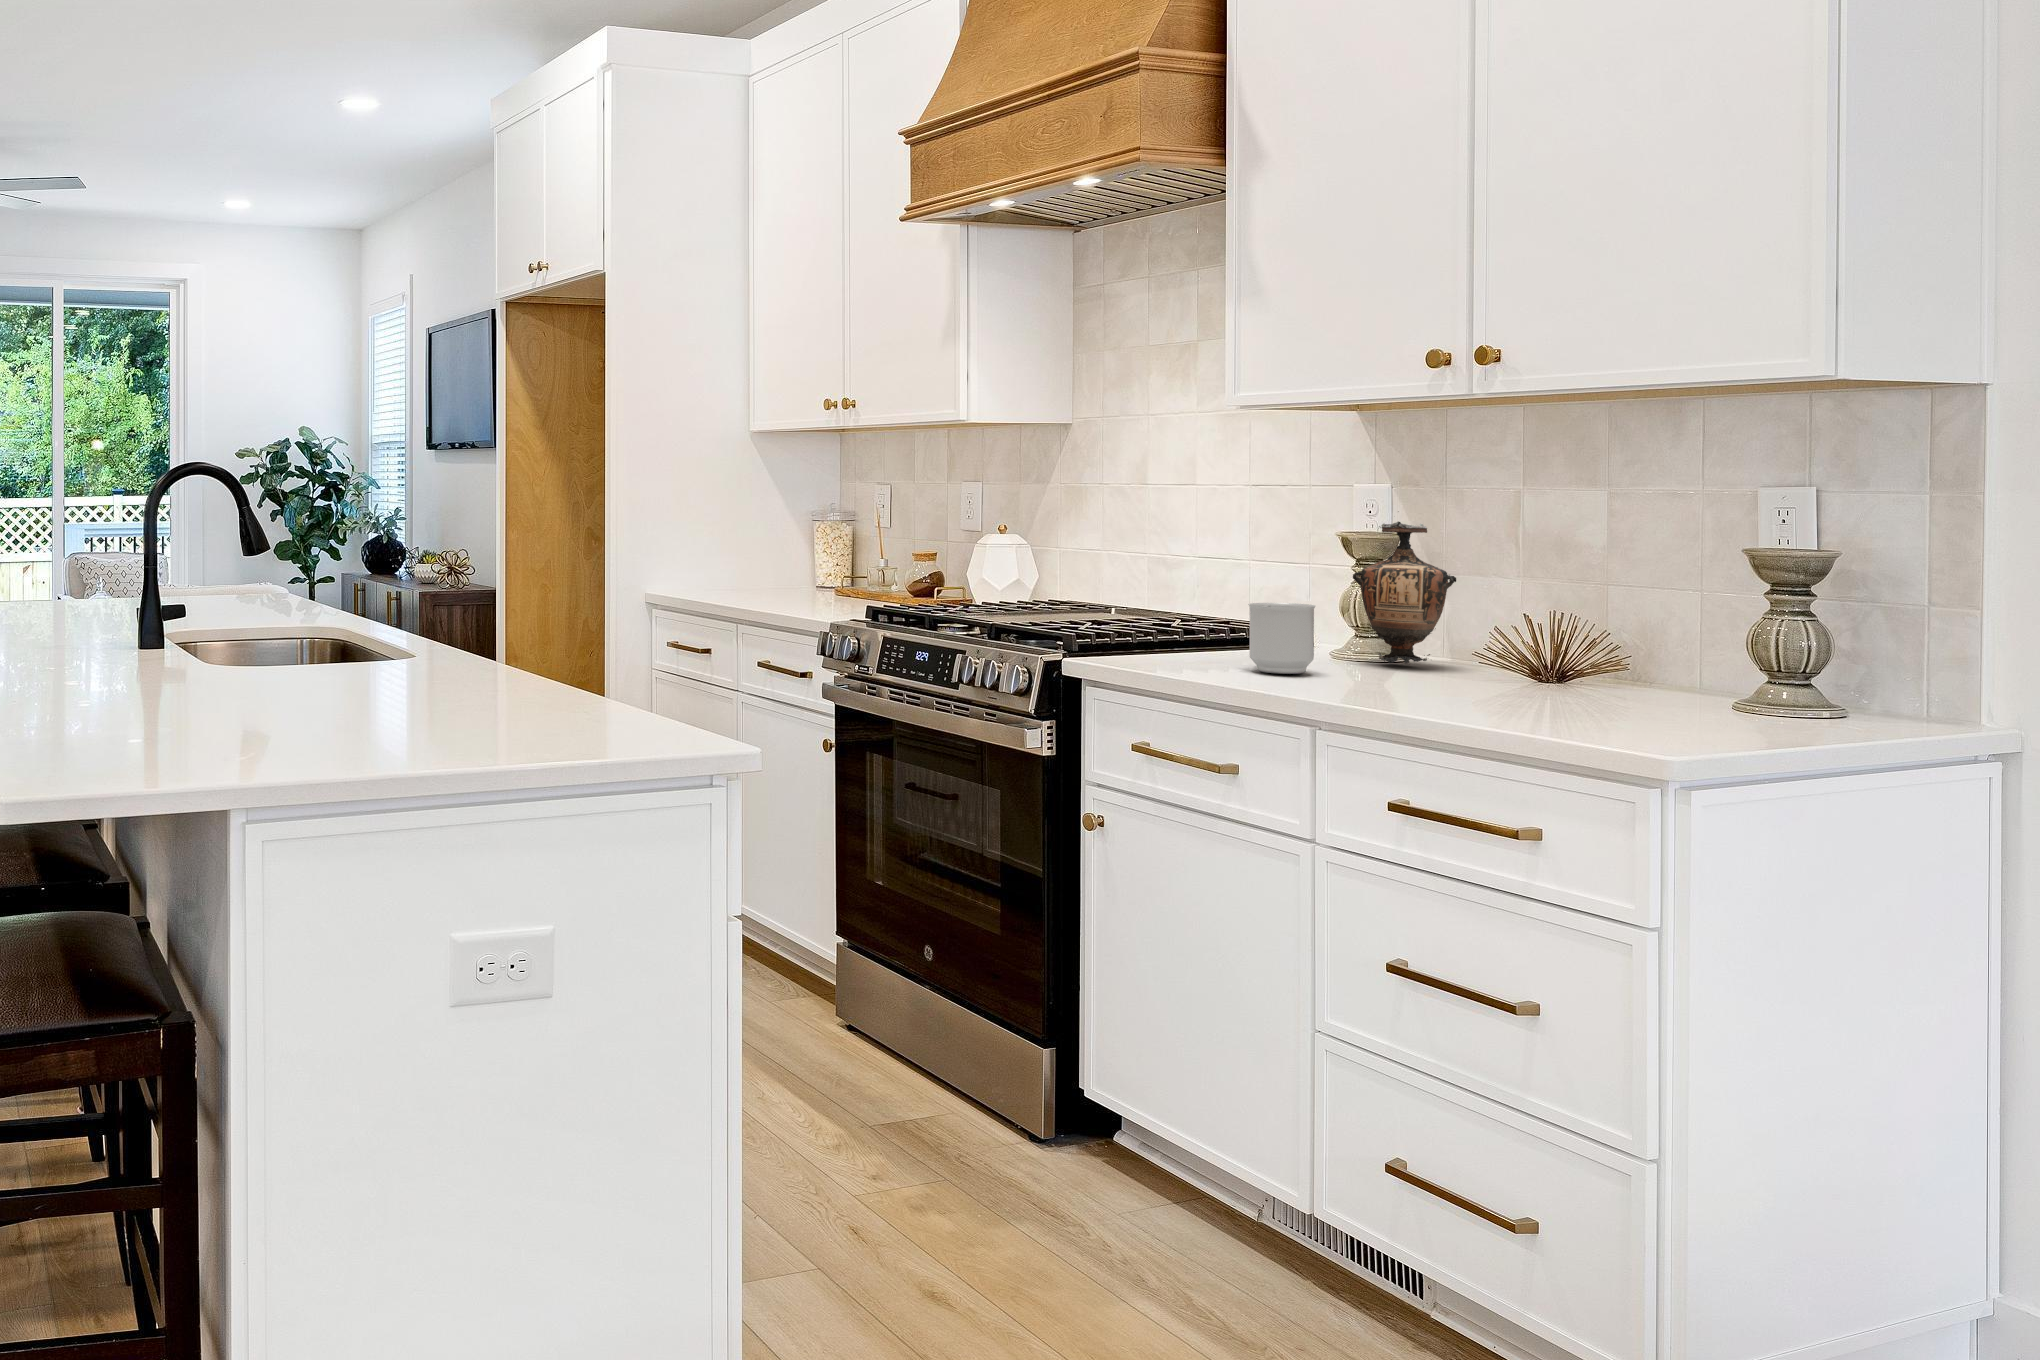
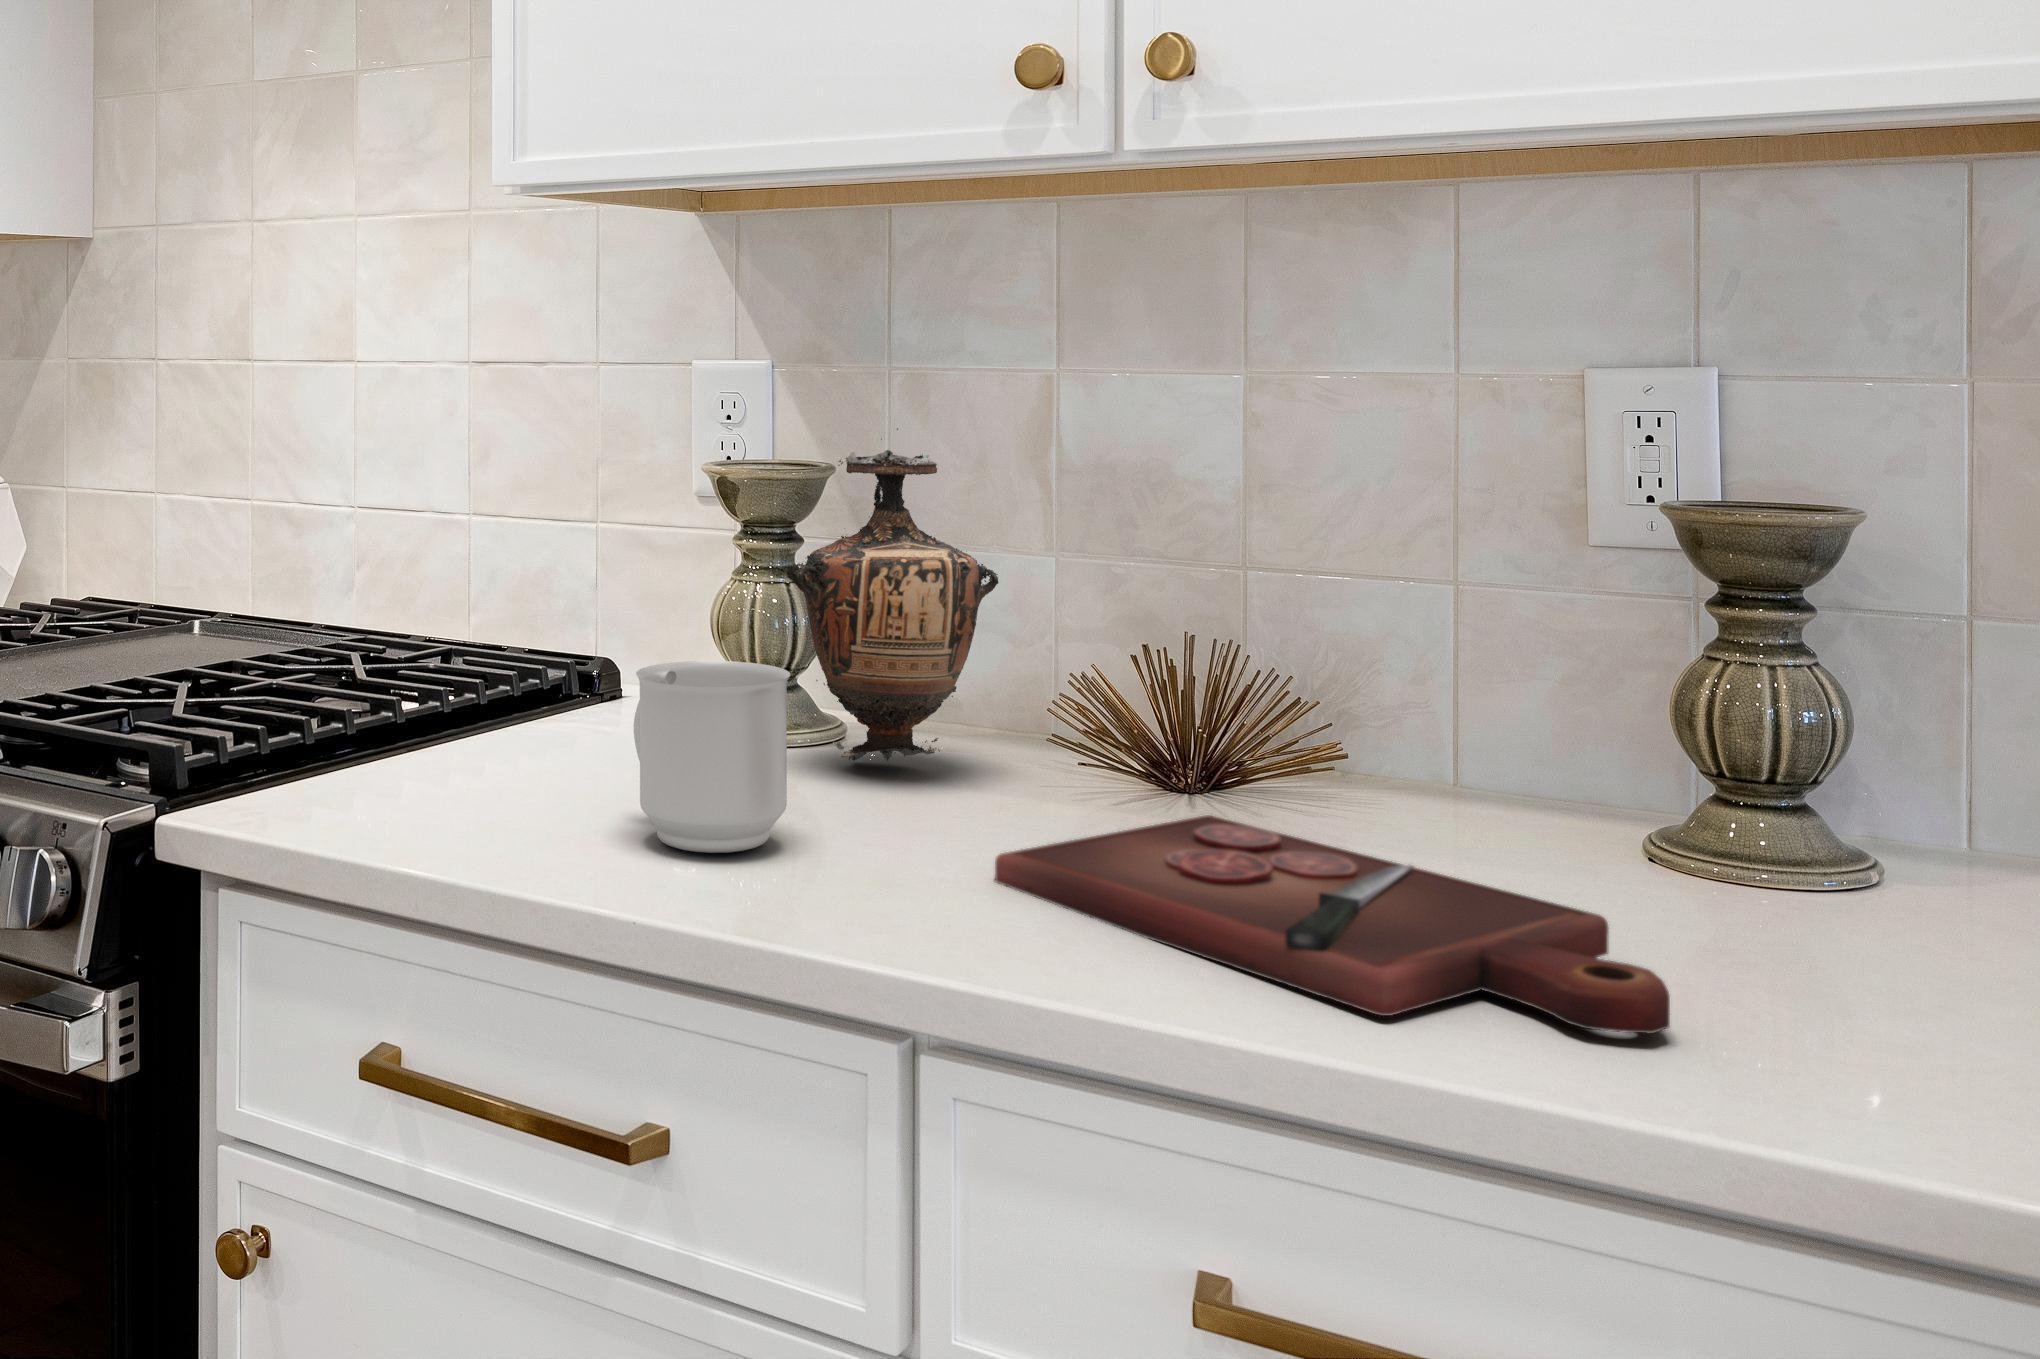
cutting board: none [1391,677,1628,726] -> present [995,815,1670,1033]

